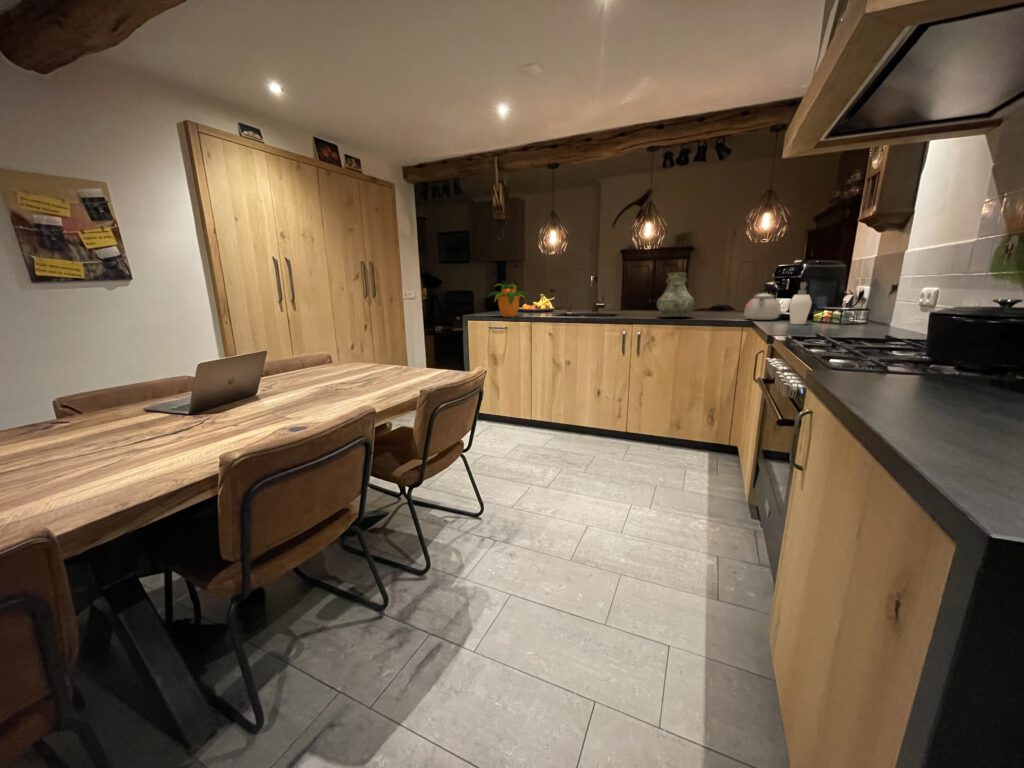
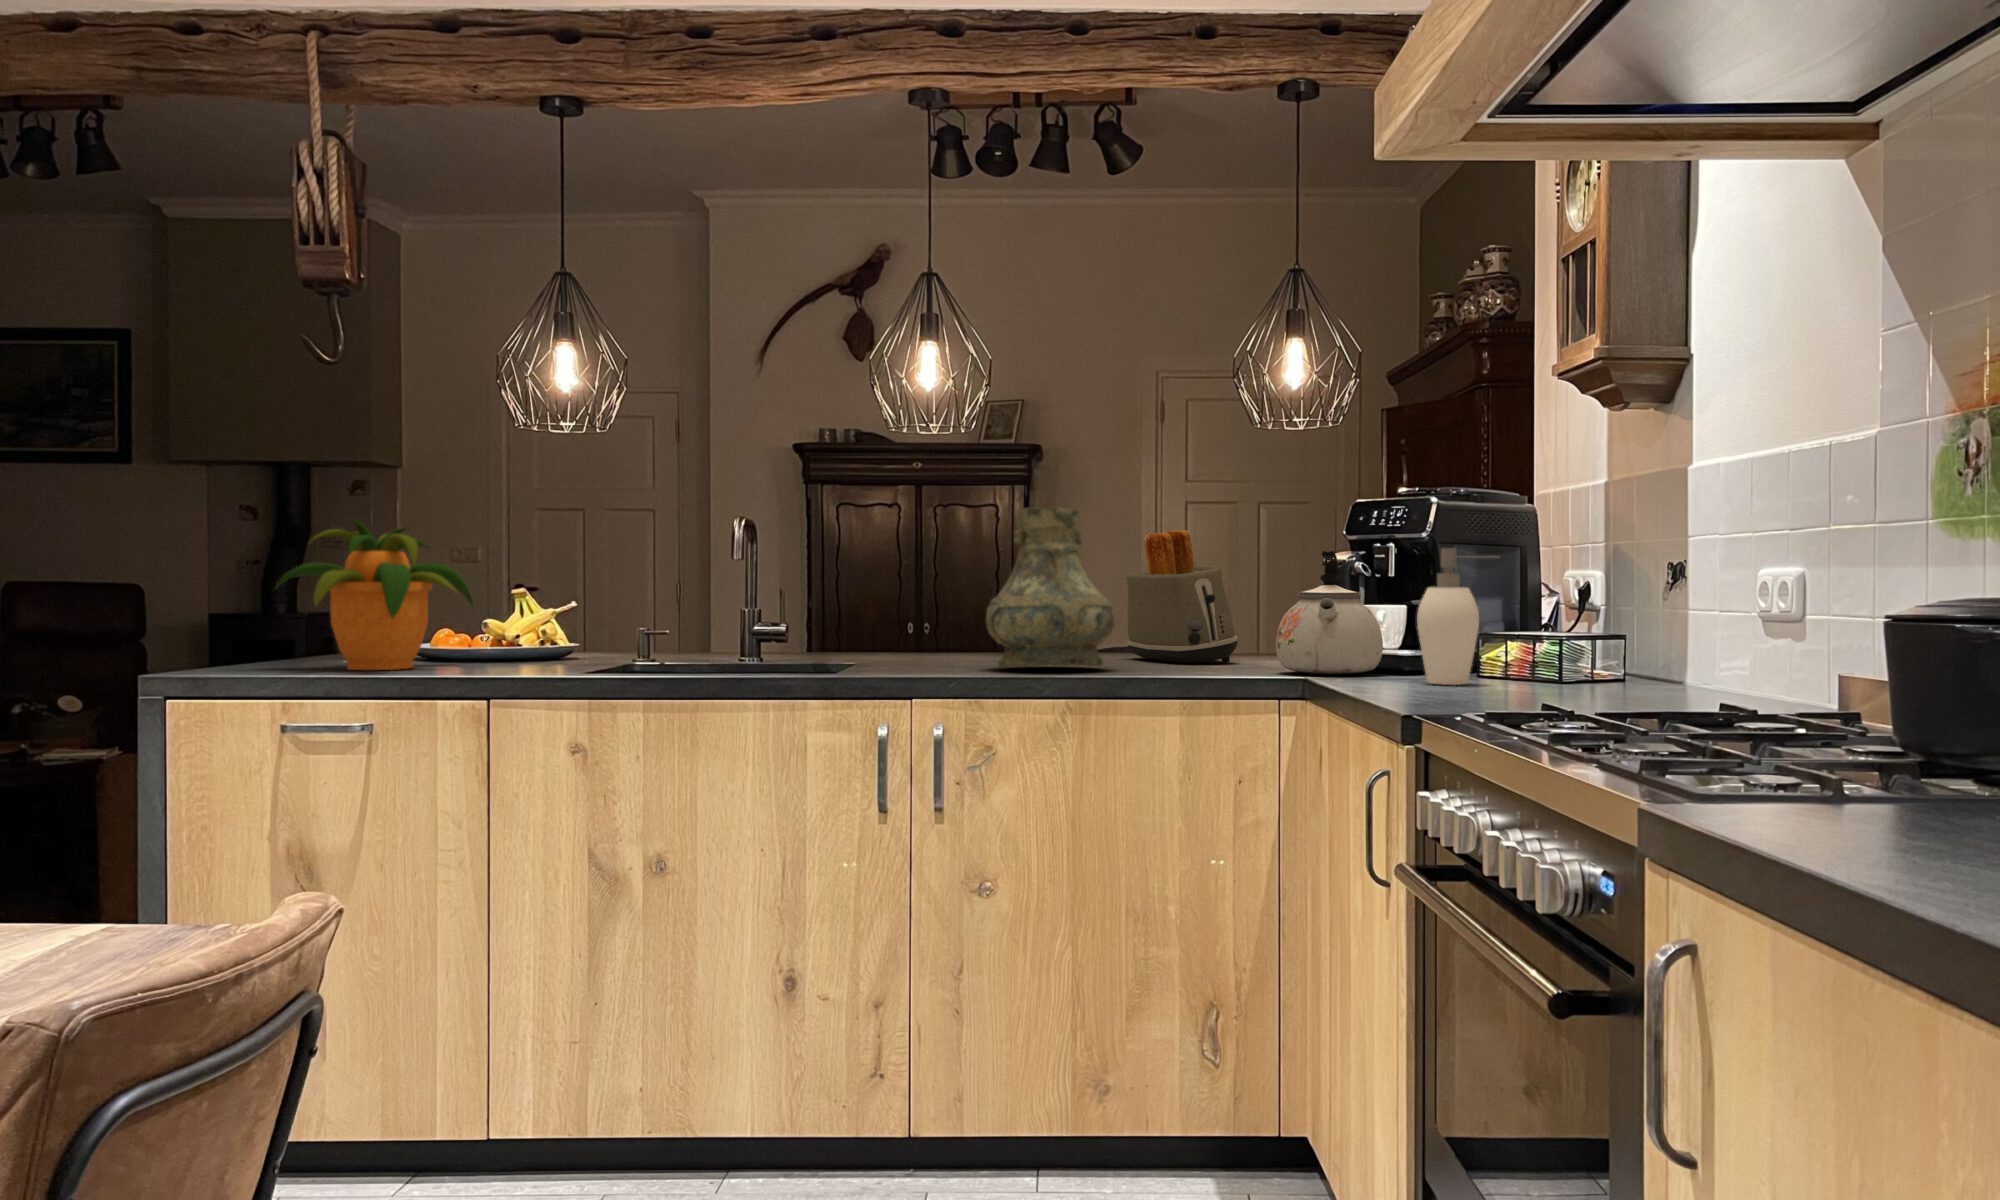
toaster: none [702,276,736,316] -> present [1126,530,1238,663]

